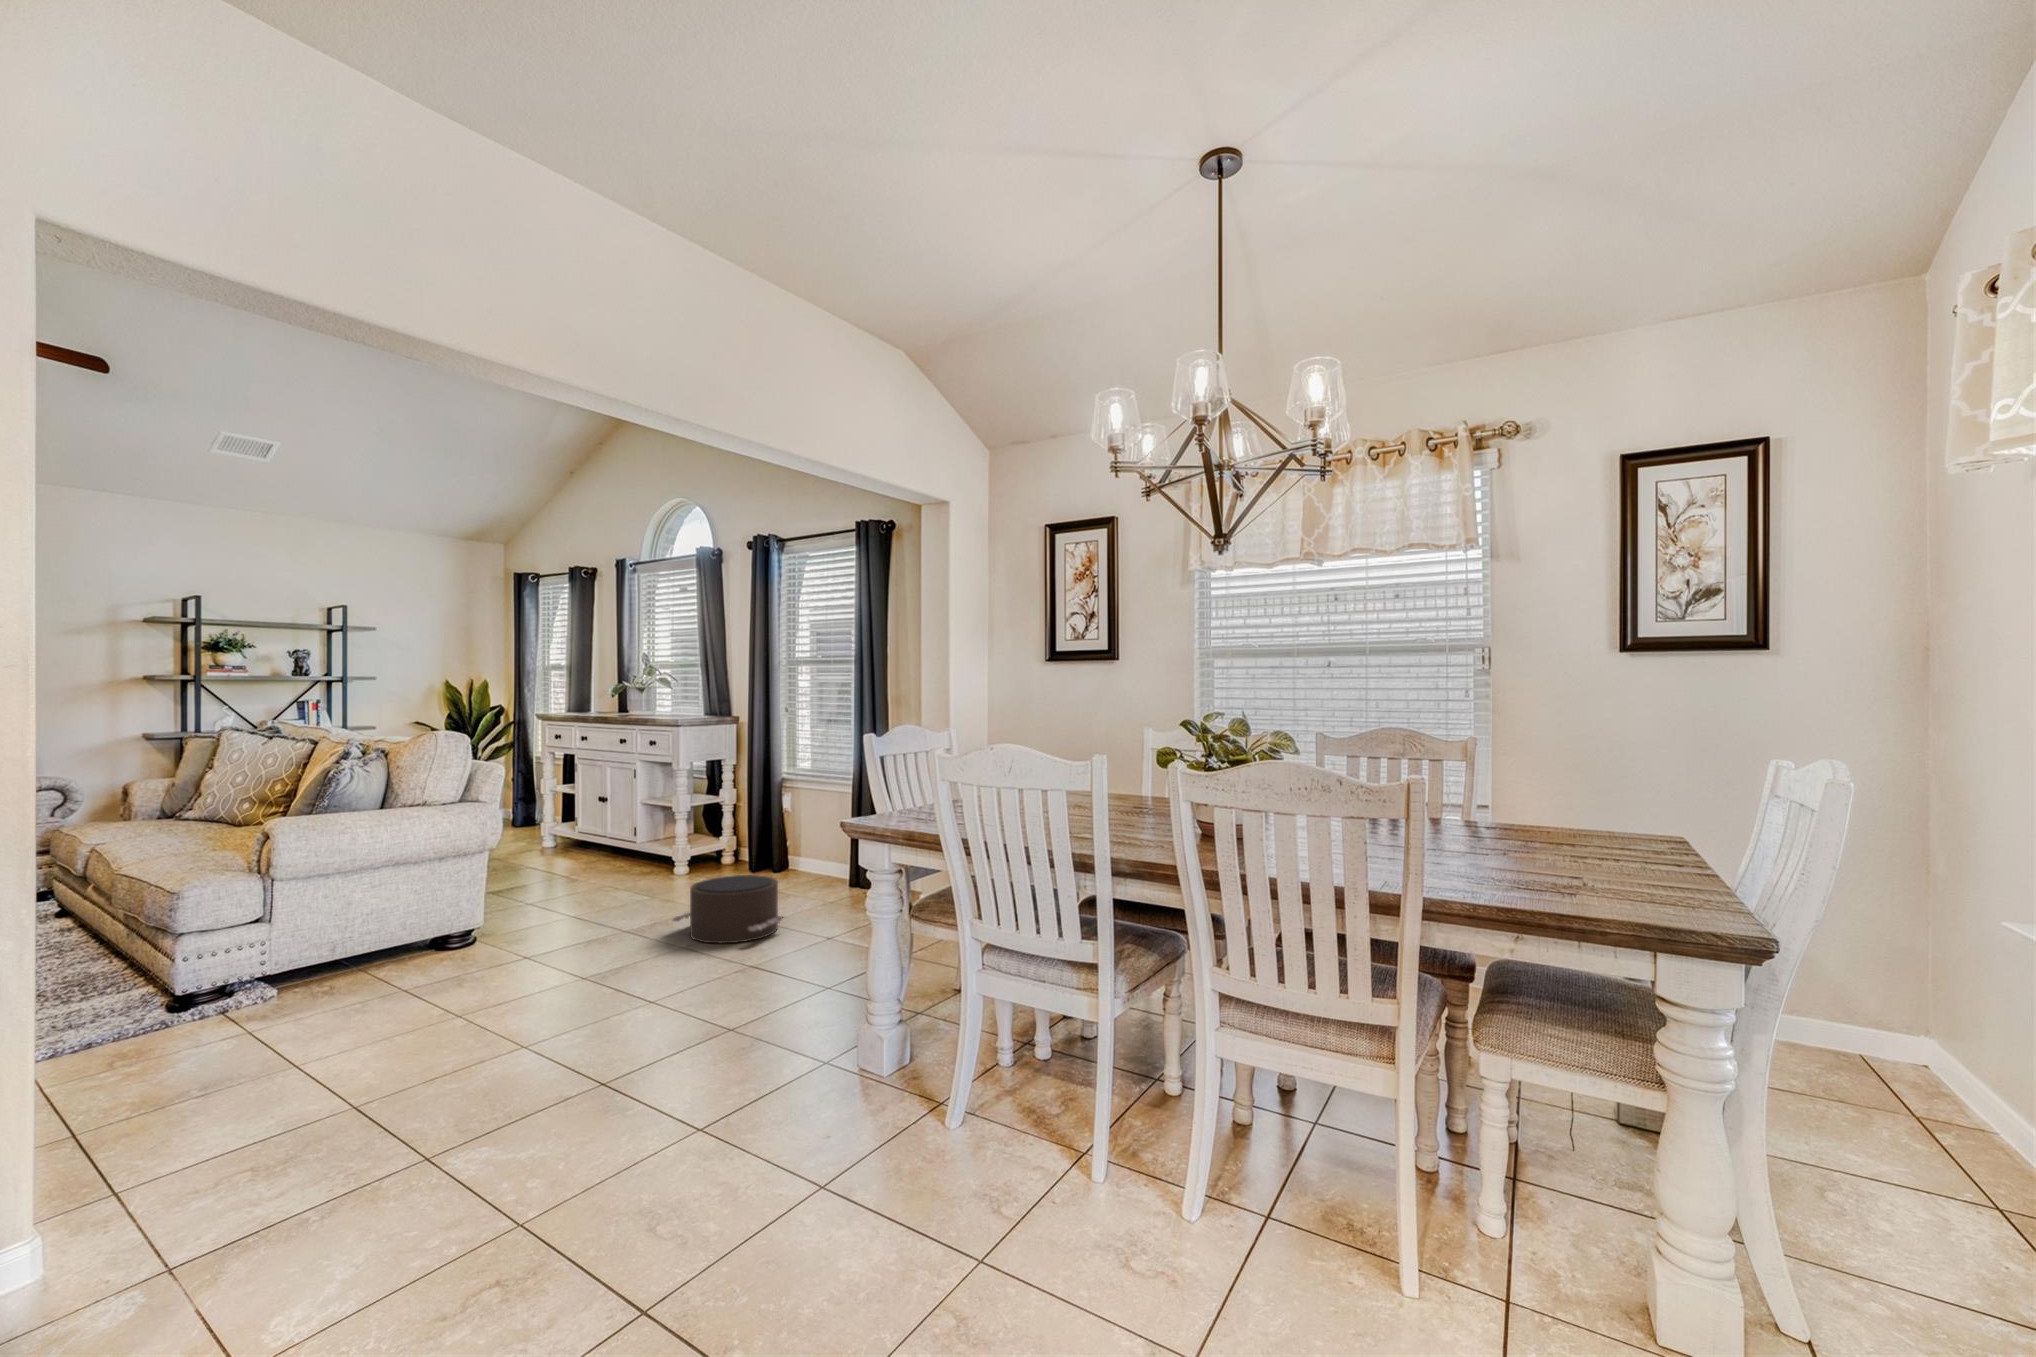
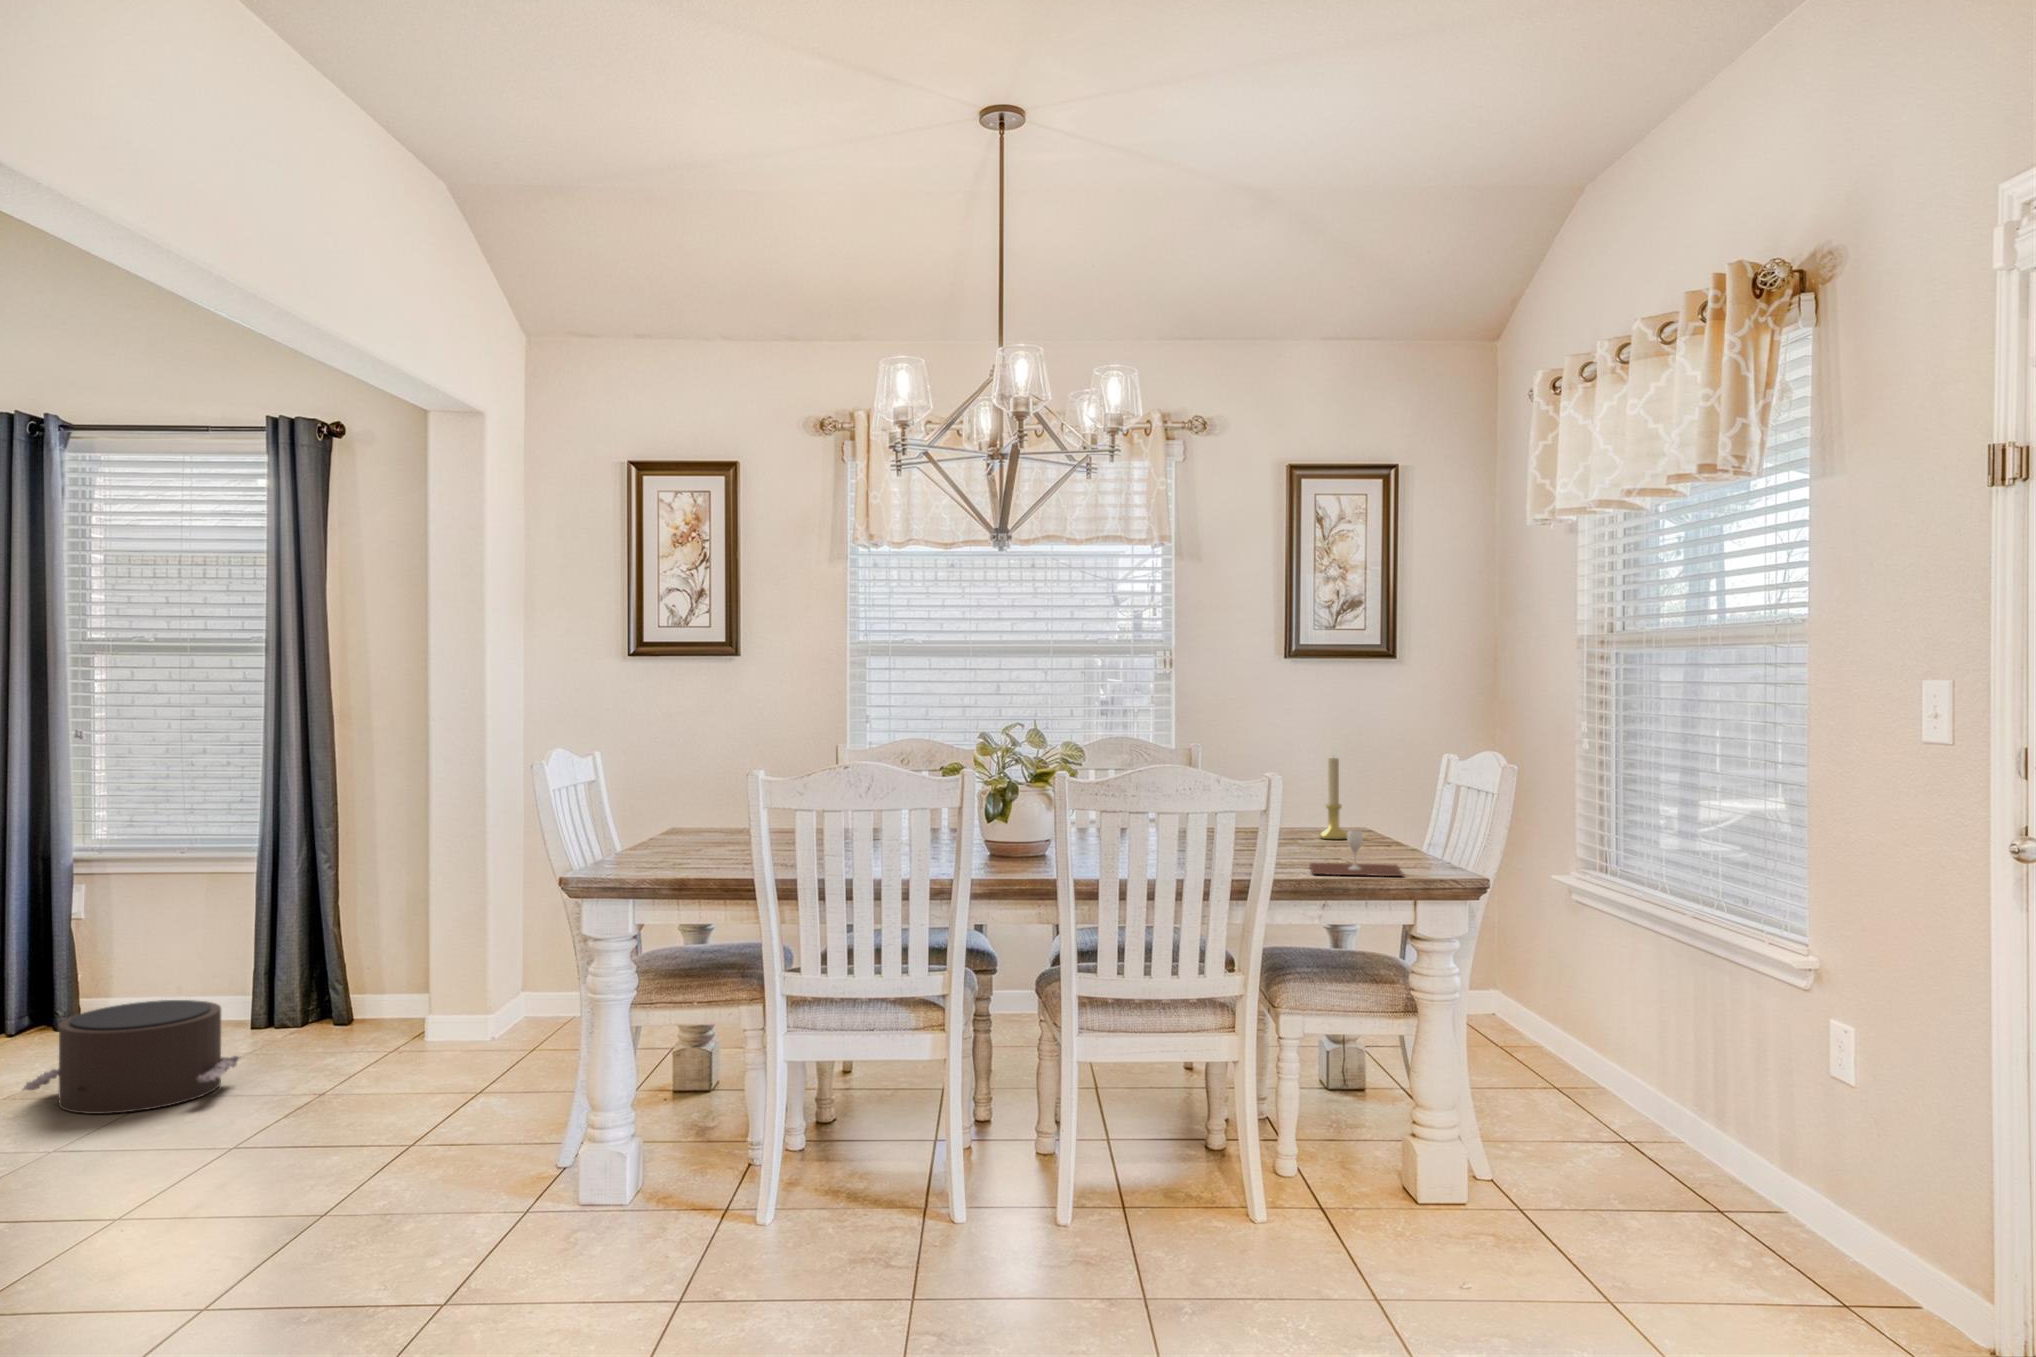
candle holder: none [1602,755,1641,850] -> present [1320,758,1348,839]
wine glass: none [1511,846,1654,913] -> present [1310,830,1403,876]

